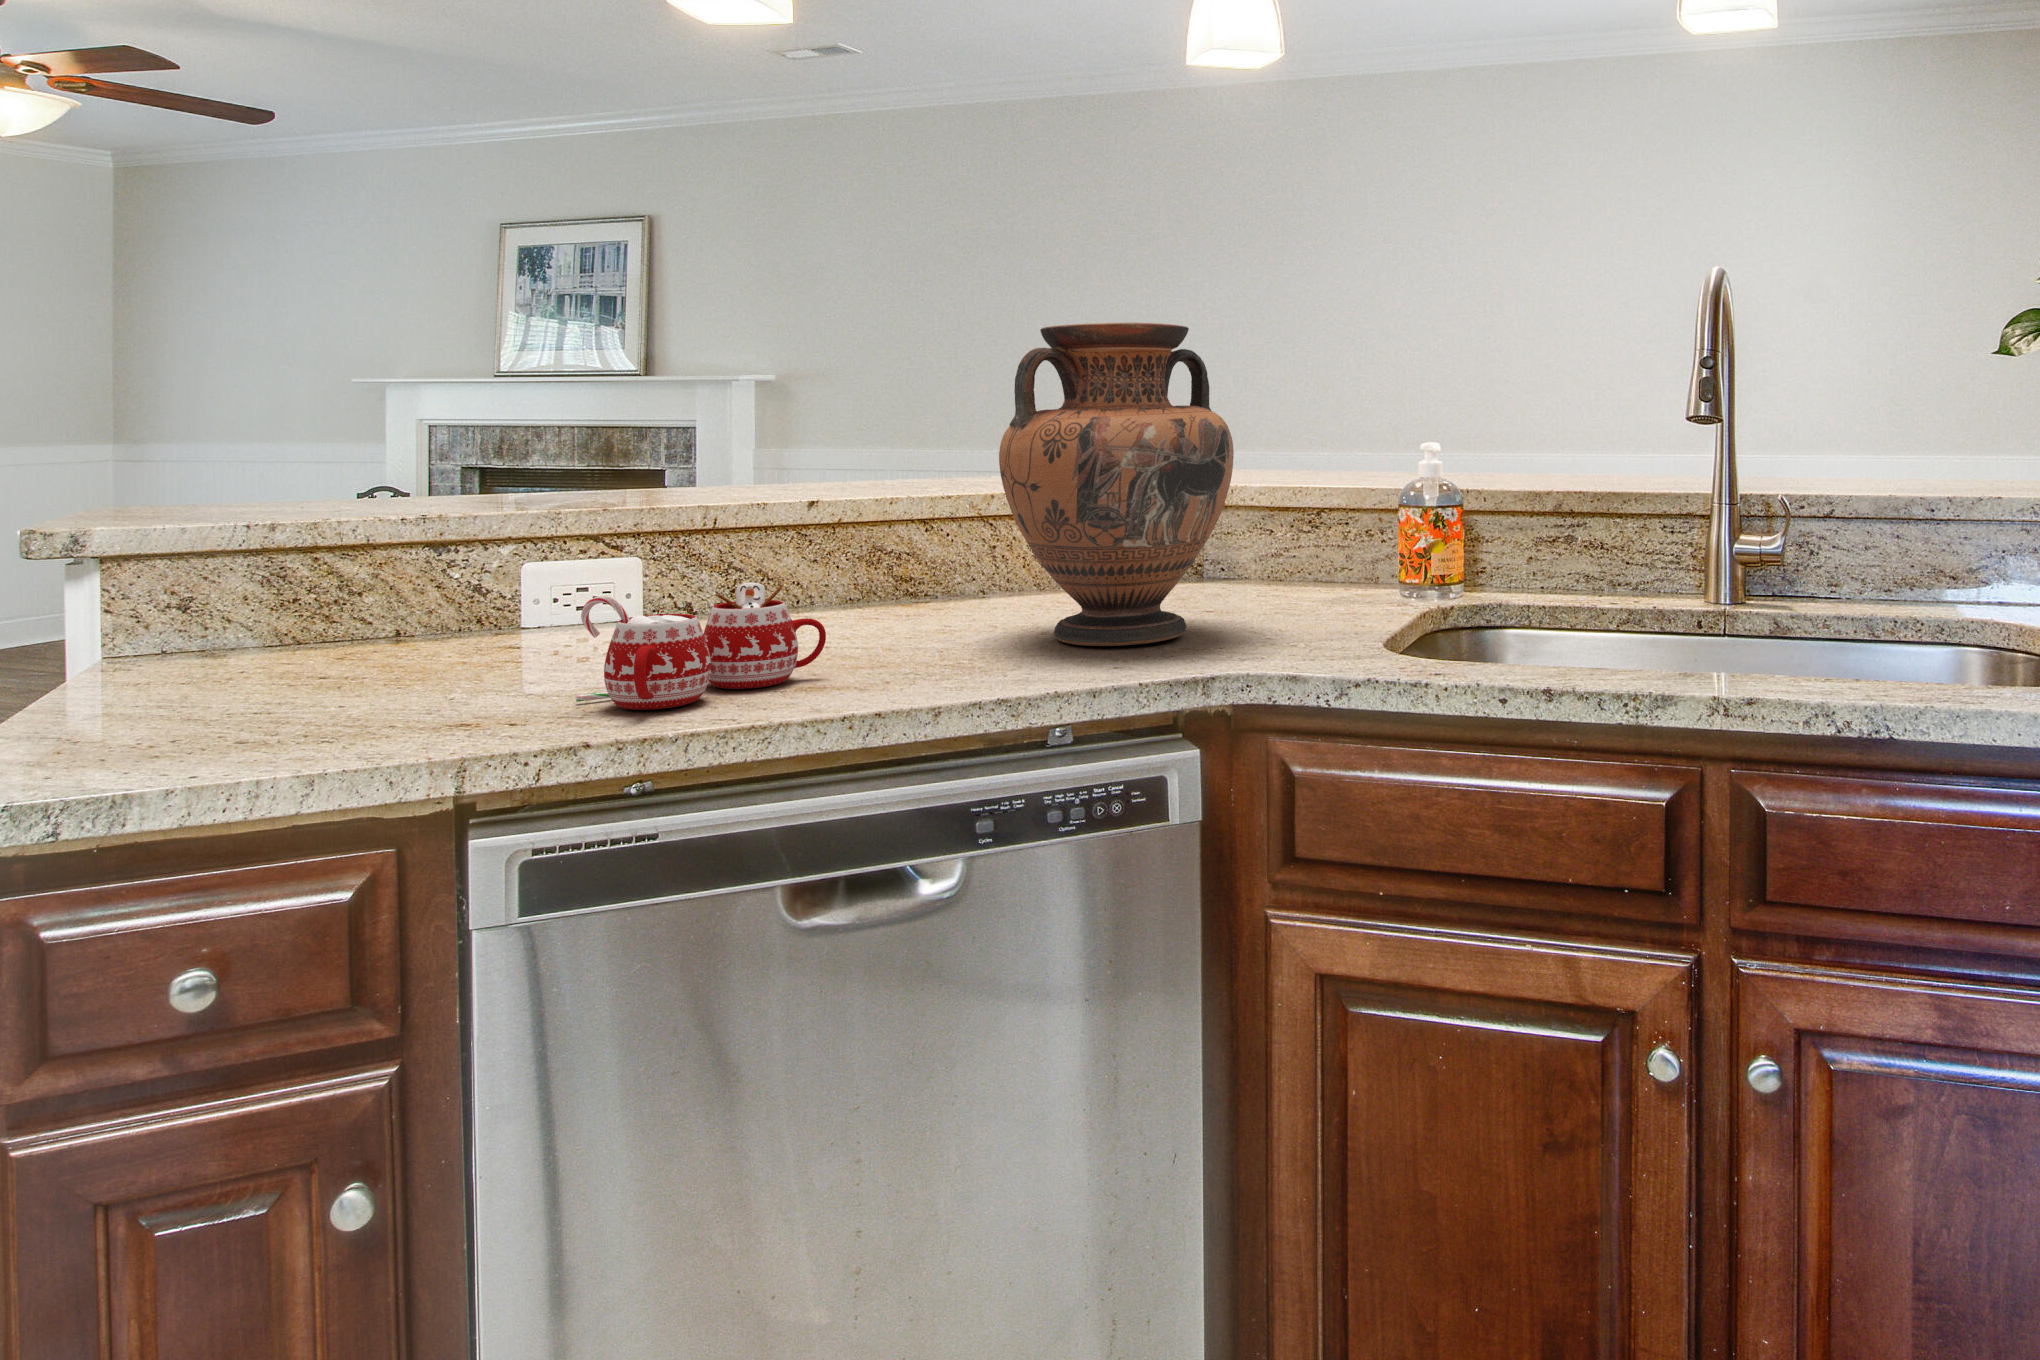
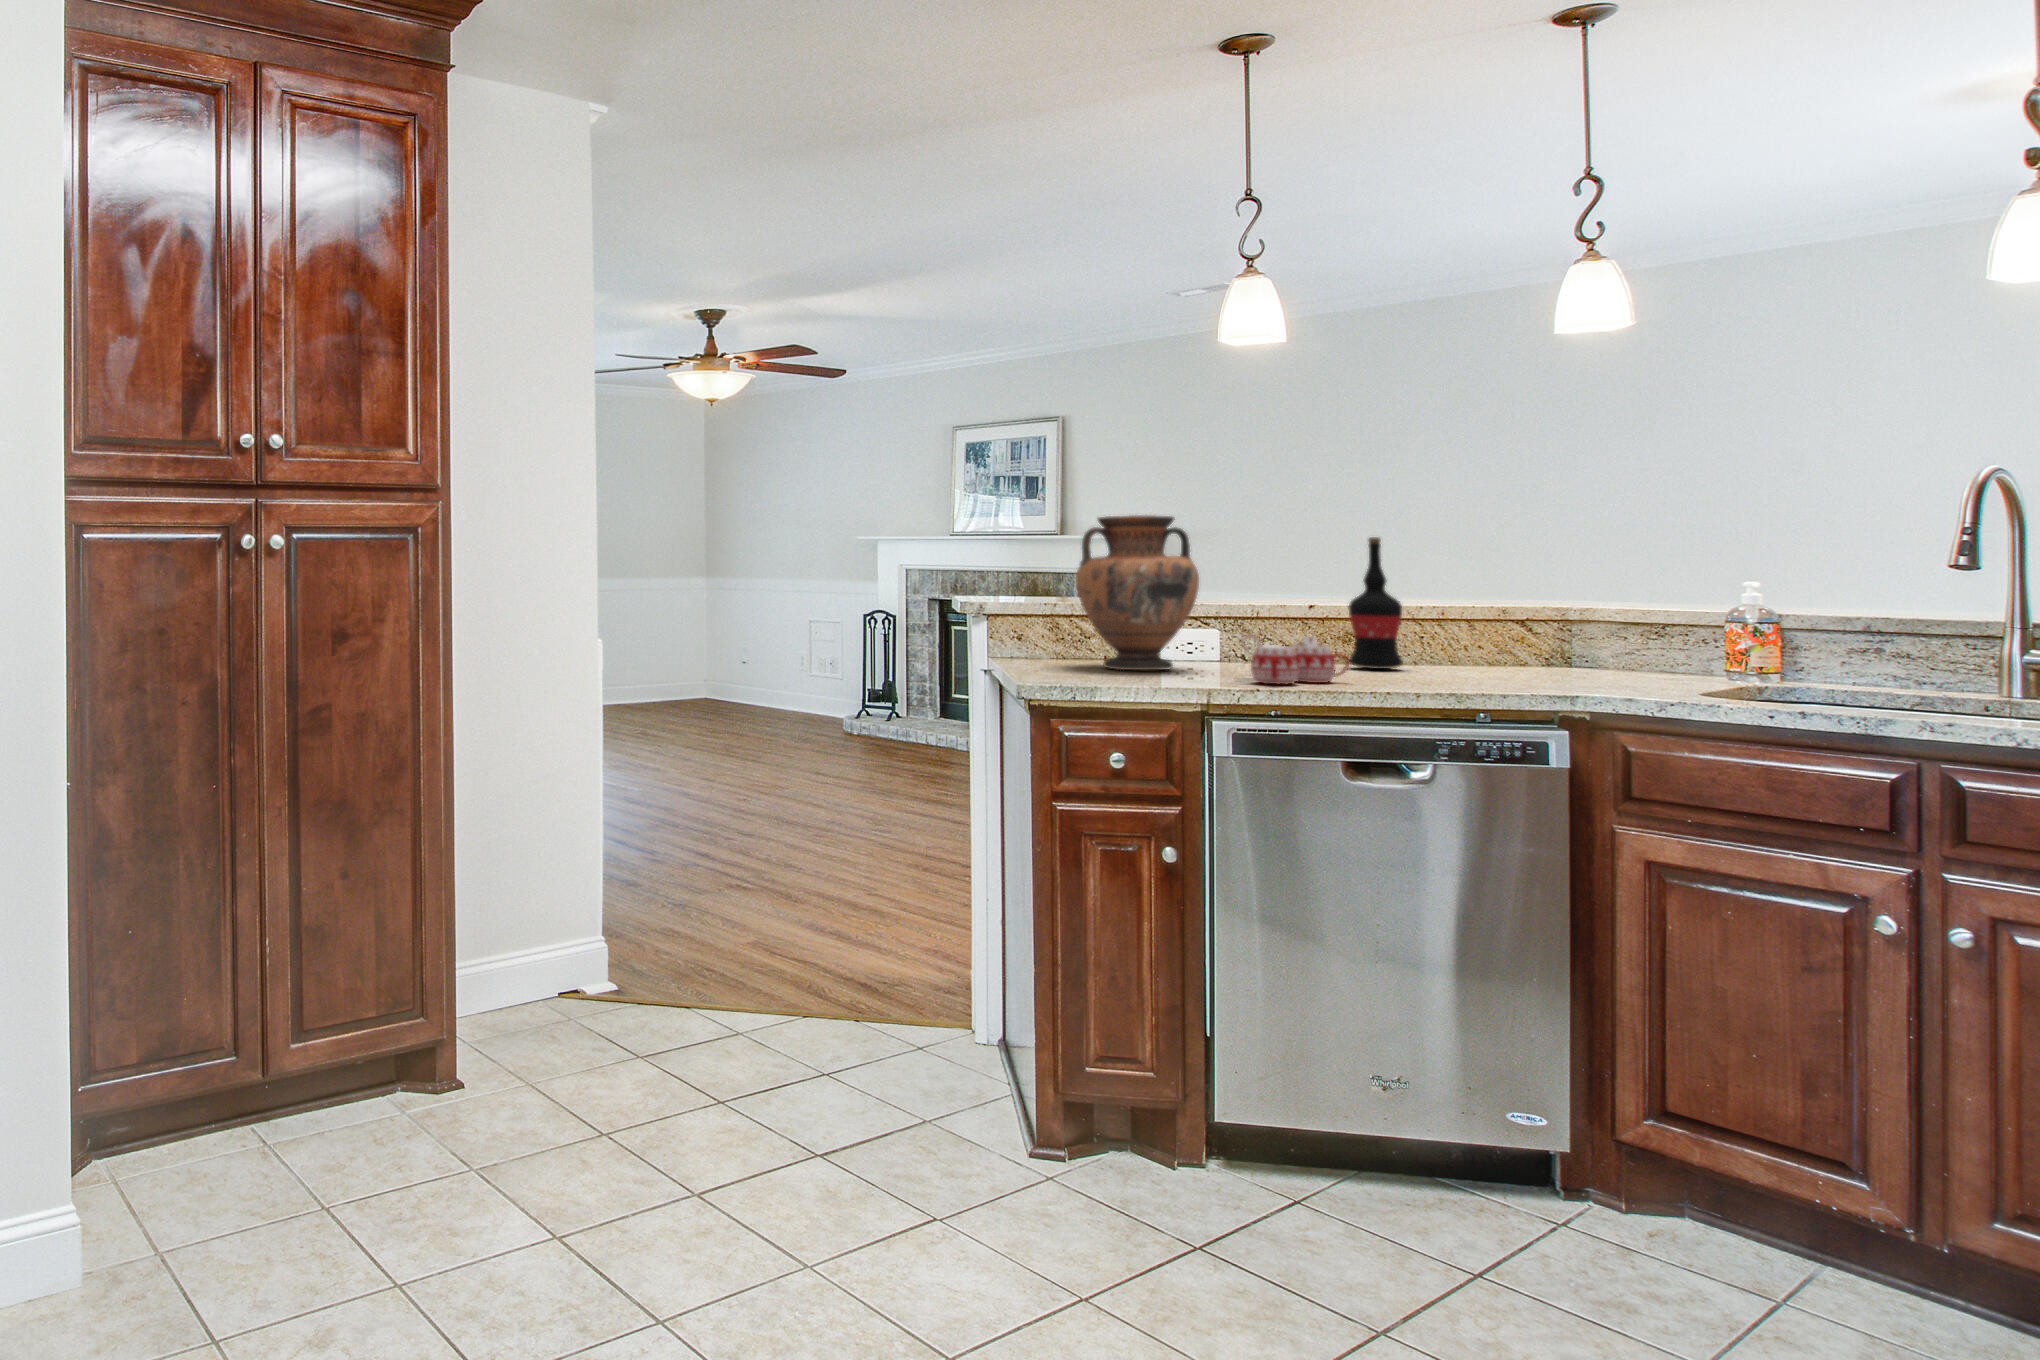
vase: present [999,323,1234,646] -> present [1076,515,1199,670]
wine bottle: none [868,373,958,617] -> present [1348,537,1402,669]

